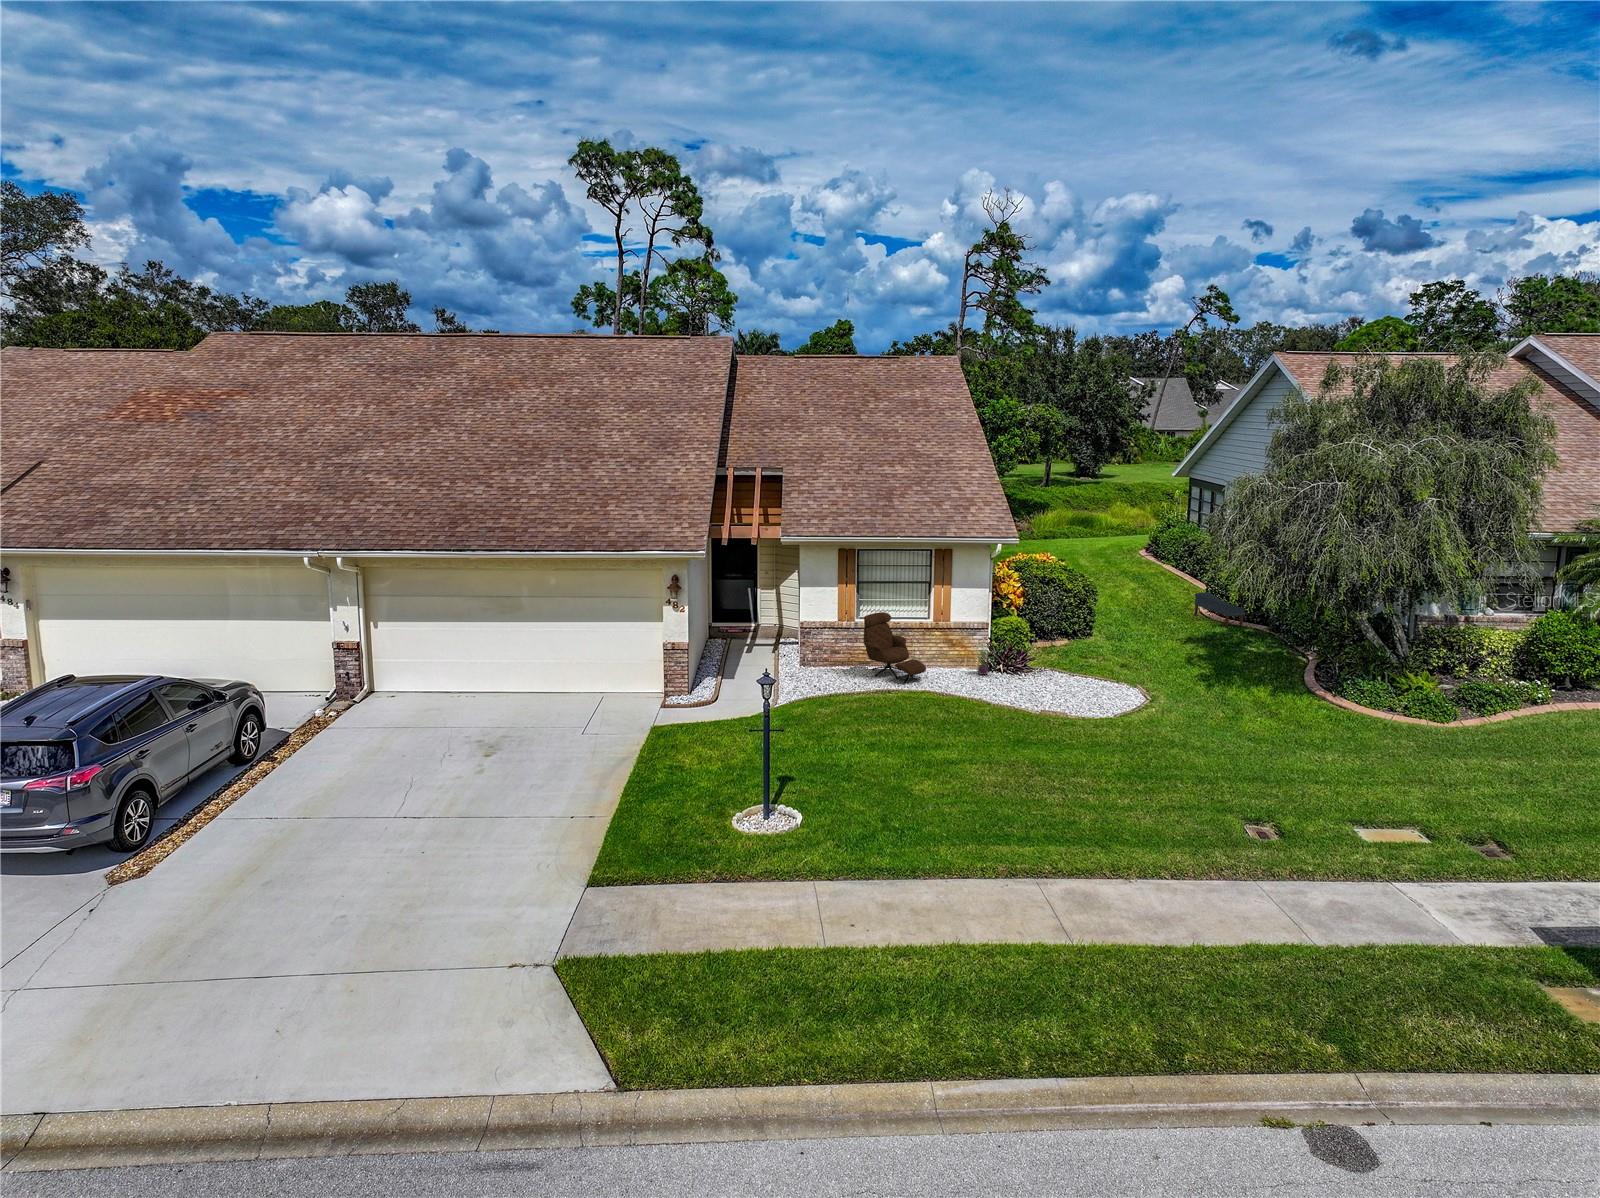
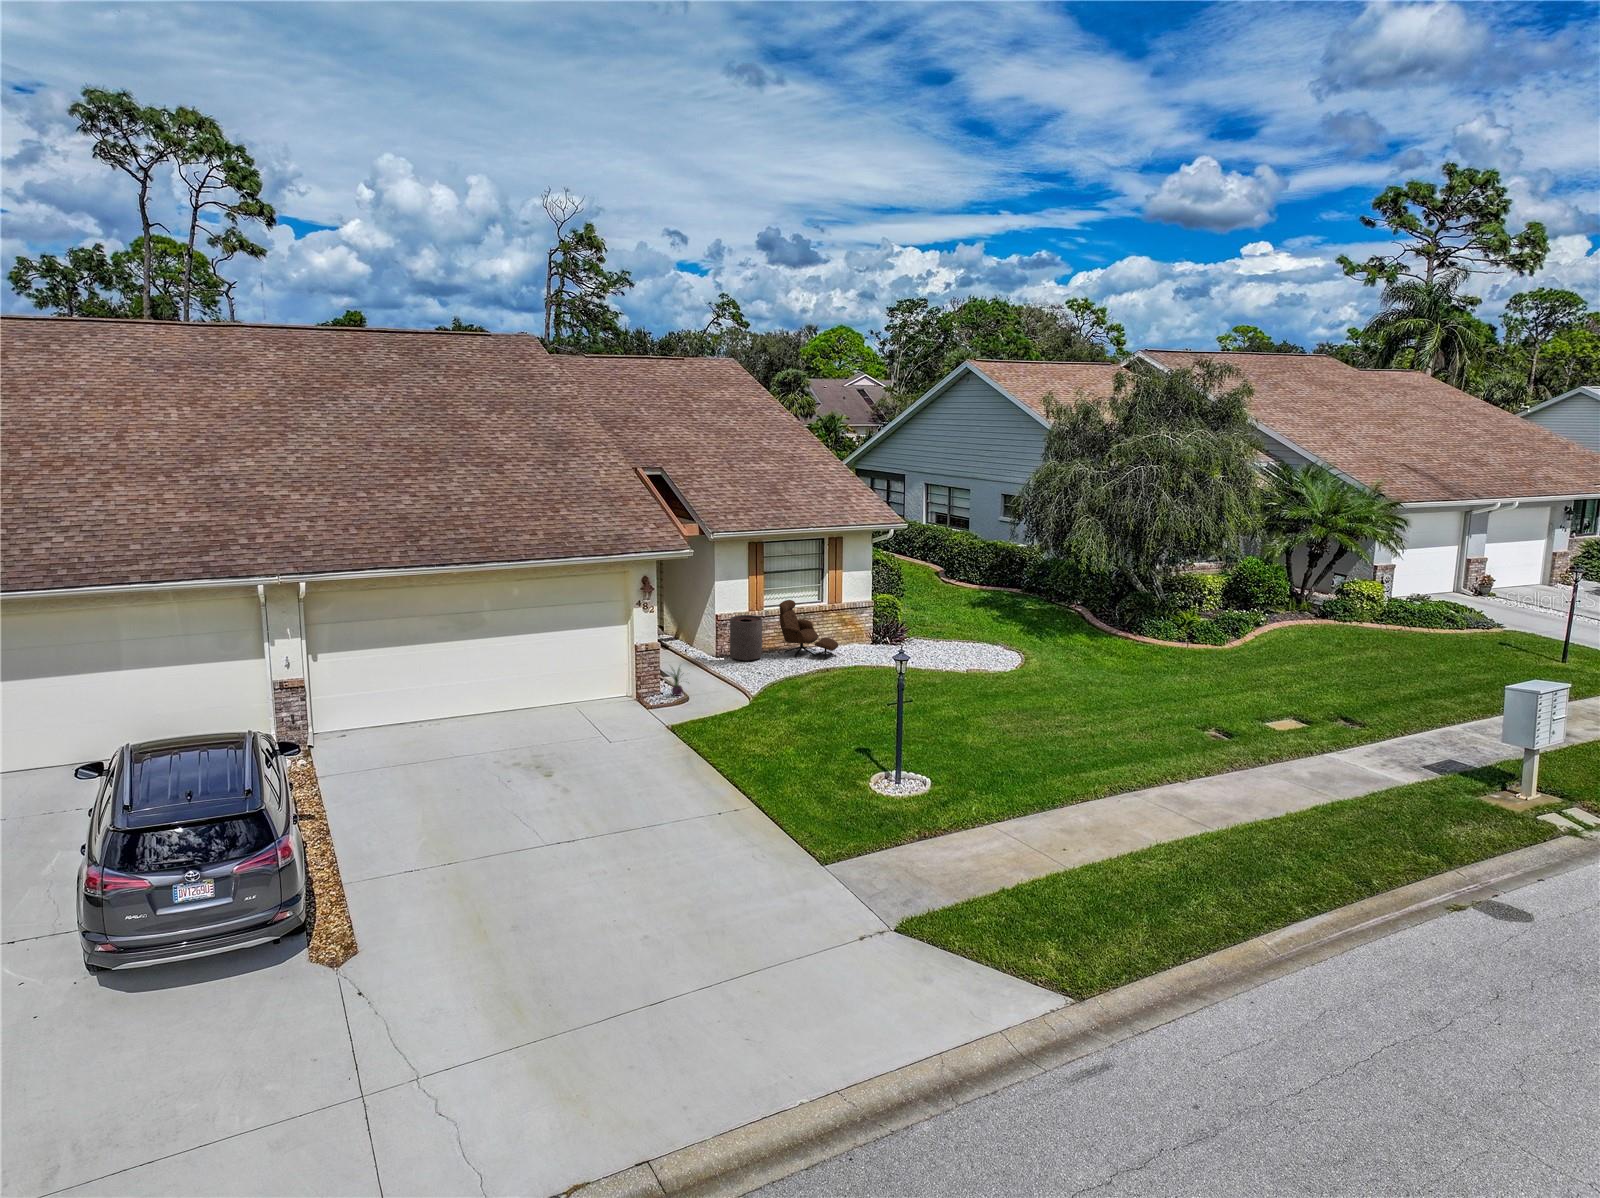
bench: present [1194,592,1244,627] -> none [964,567,1007,593]
trash can: none [806,624,841,674] -> present [730,615,762,661]
decorative plant: present [978,644,989,675] -> present [669,668,683,696]

